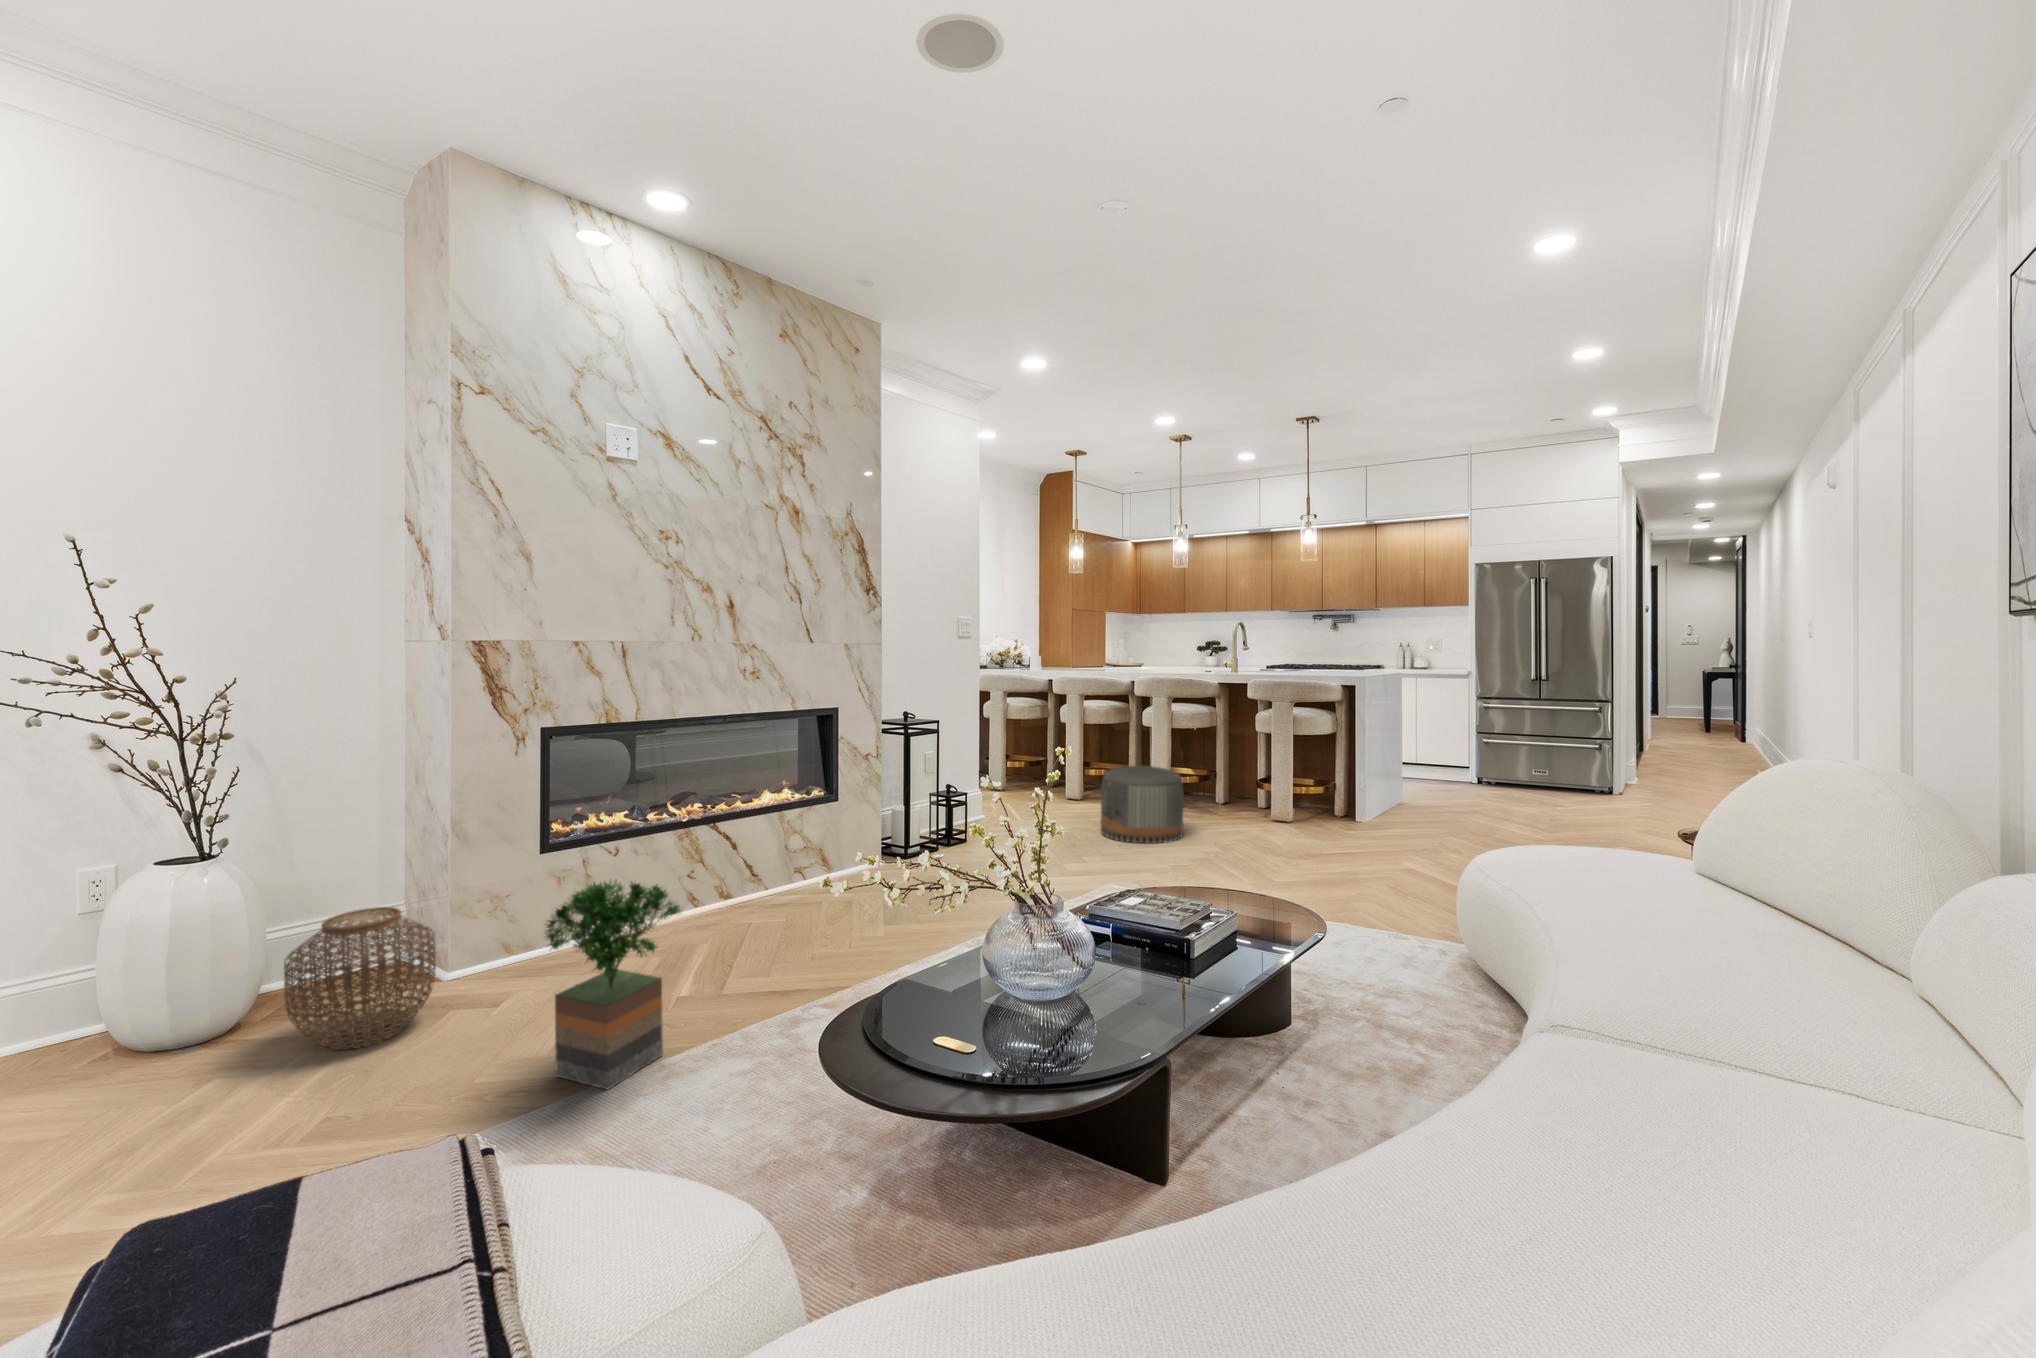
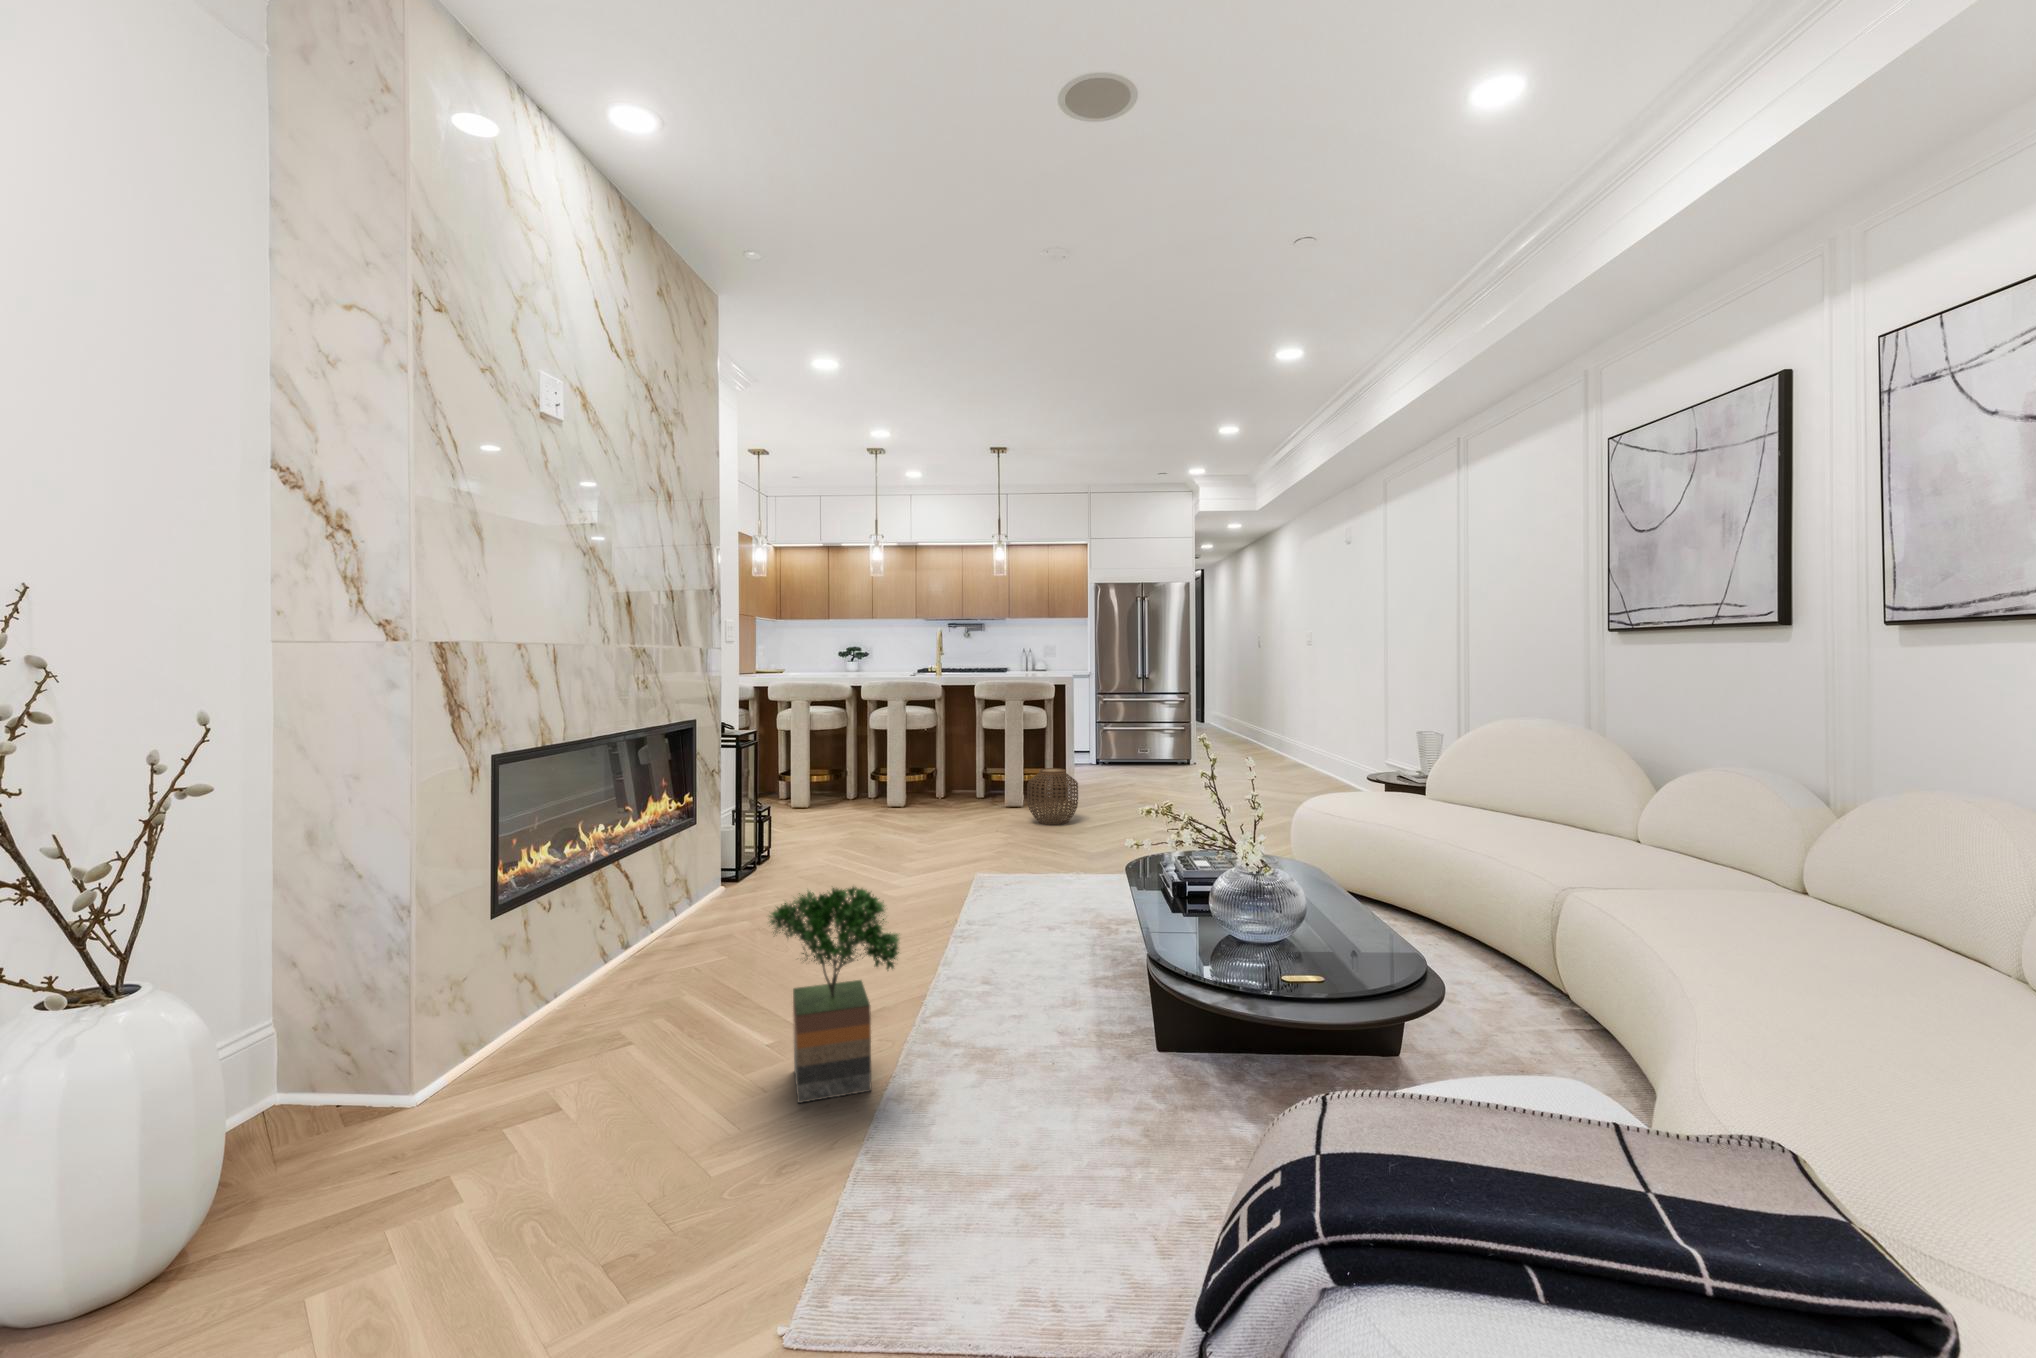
pouf: present [1101,766,1184,844] -> none [879,765,958,837]
woven basket: present [284,907,436,1049] -> present [1027,768,1078,825]

